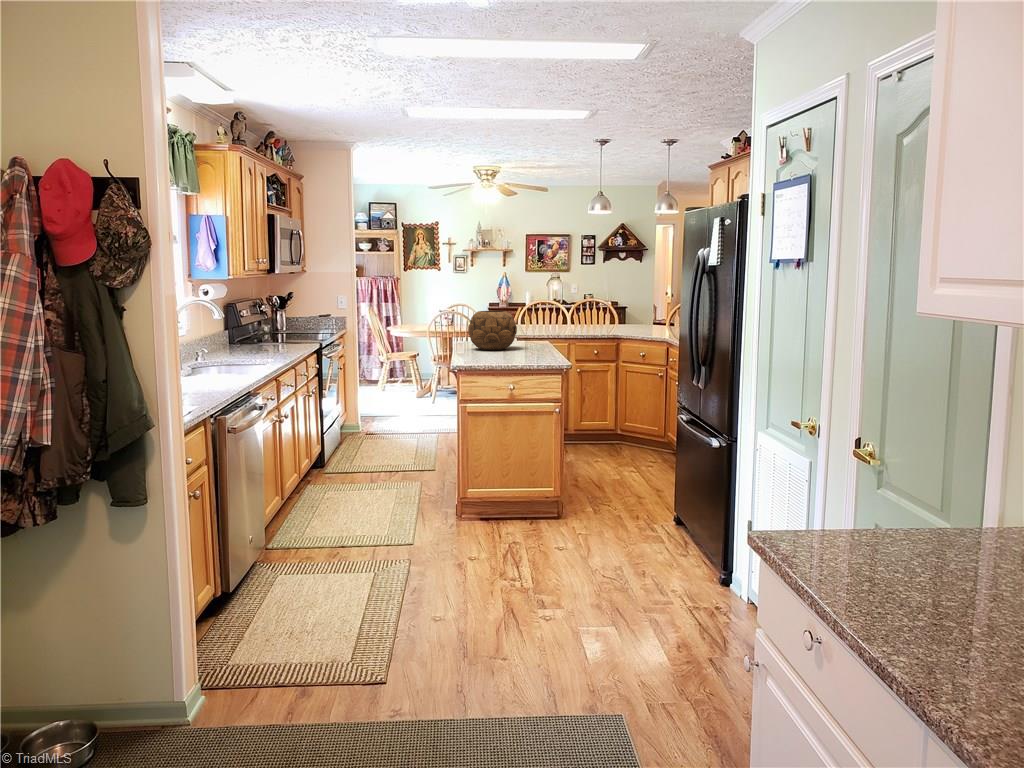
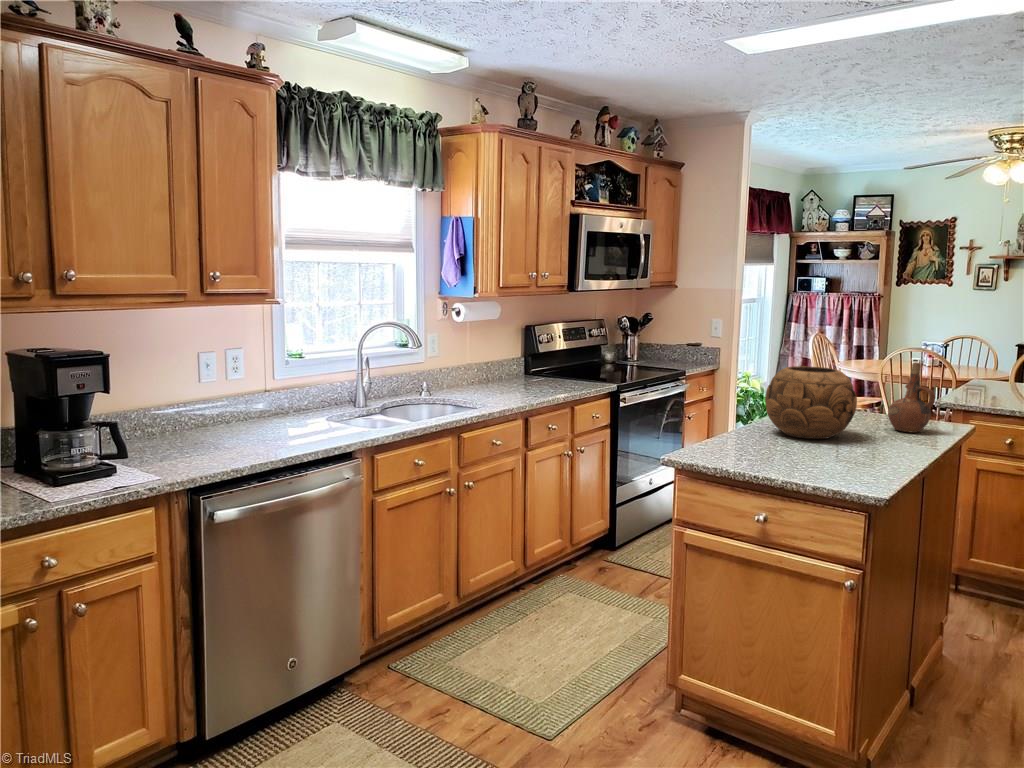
ceramic pitcher: none [518,306,541,344] -> present [888,362,935,433]

